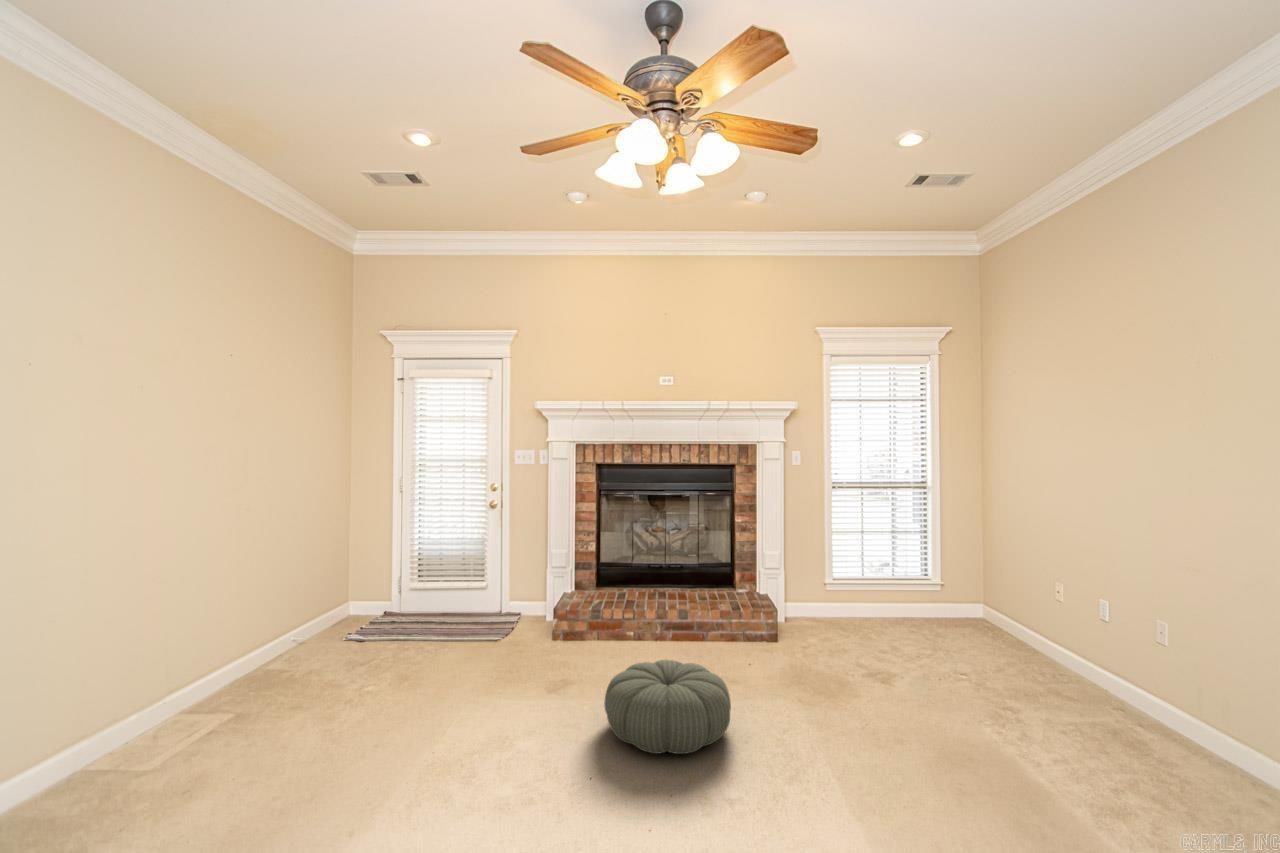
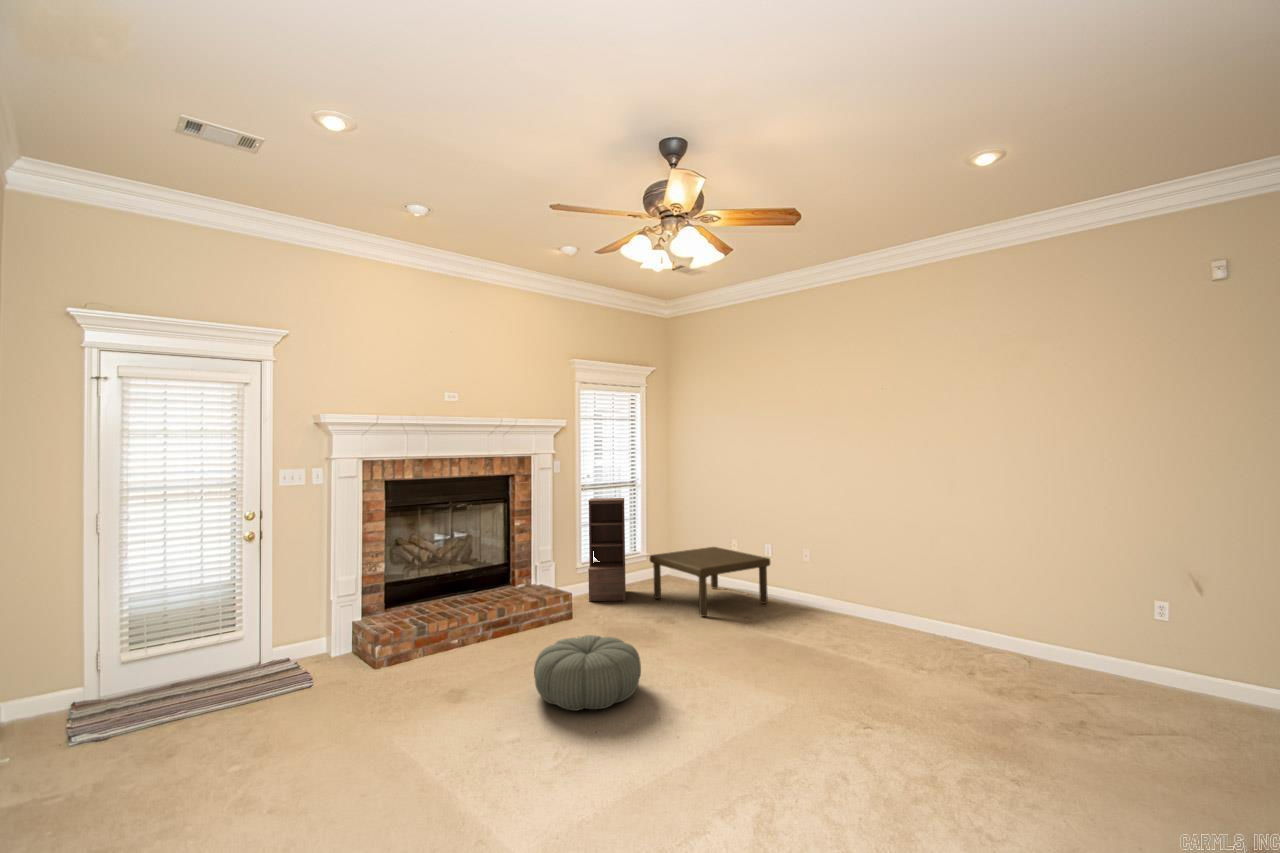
bookshelf: none [824,500,891,638] -> present [588,498,626,601]
coffee table: none [908,585,1102,703] -> present [650,547,770,616]

